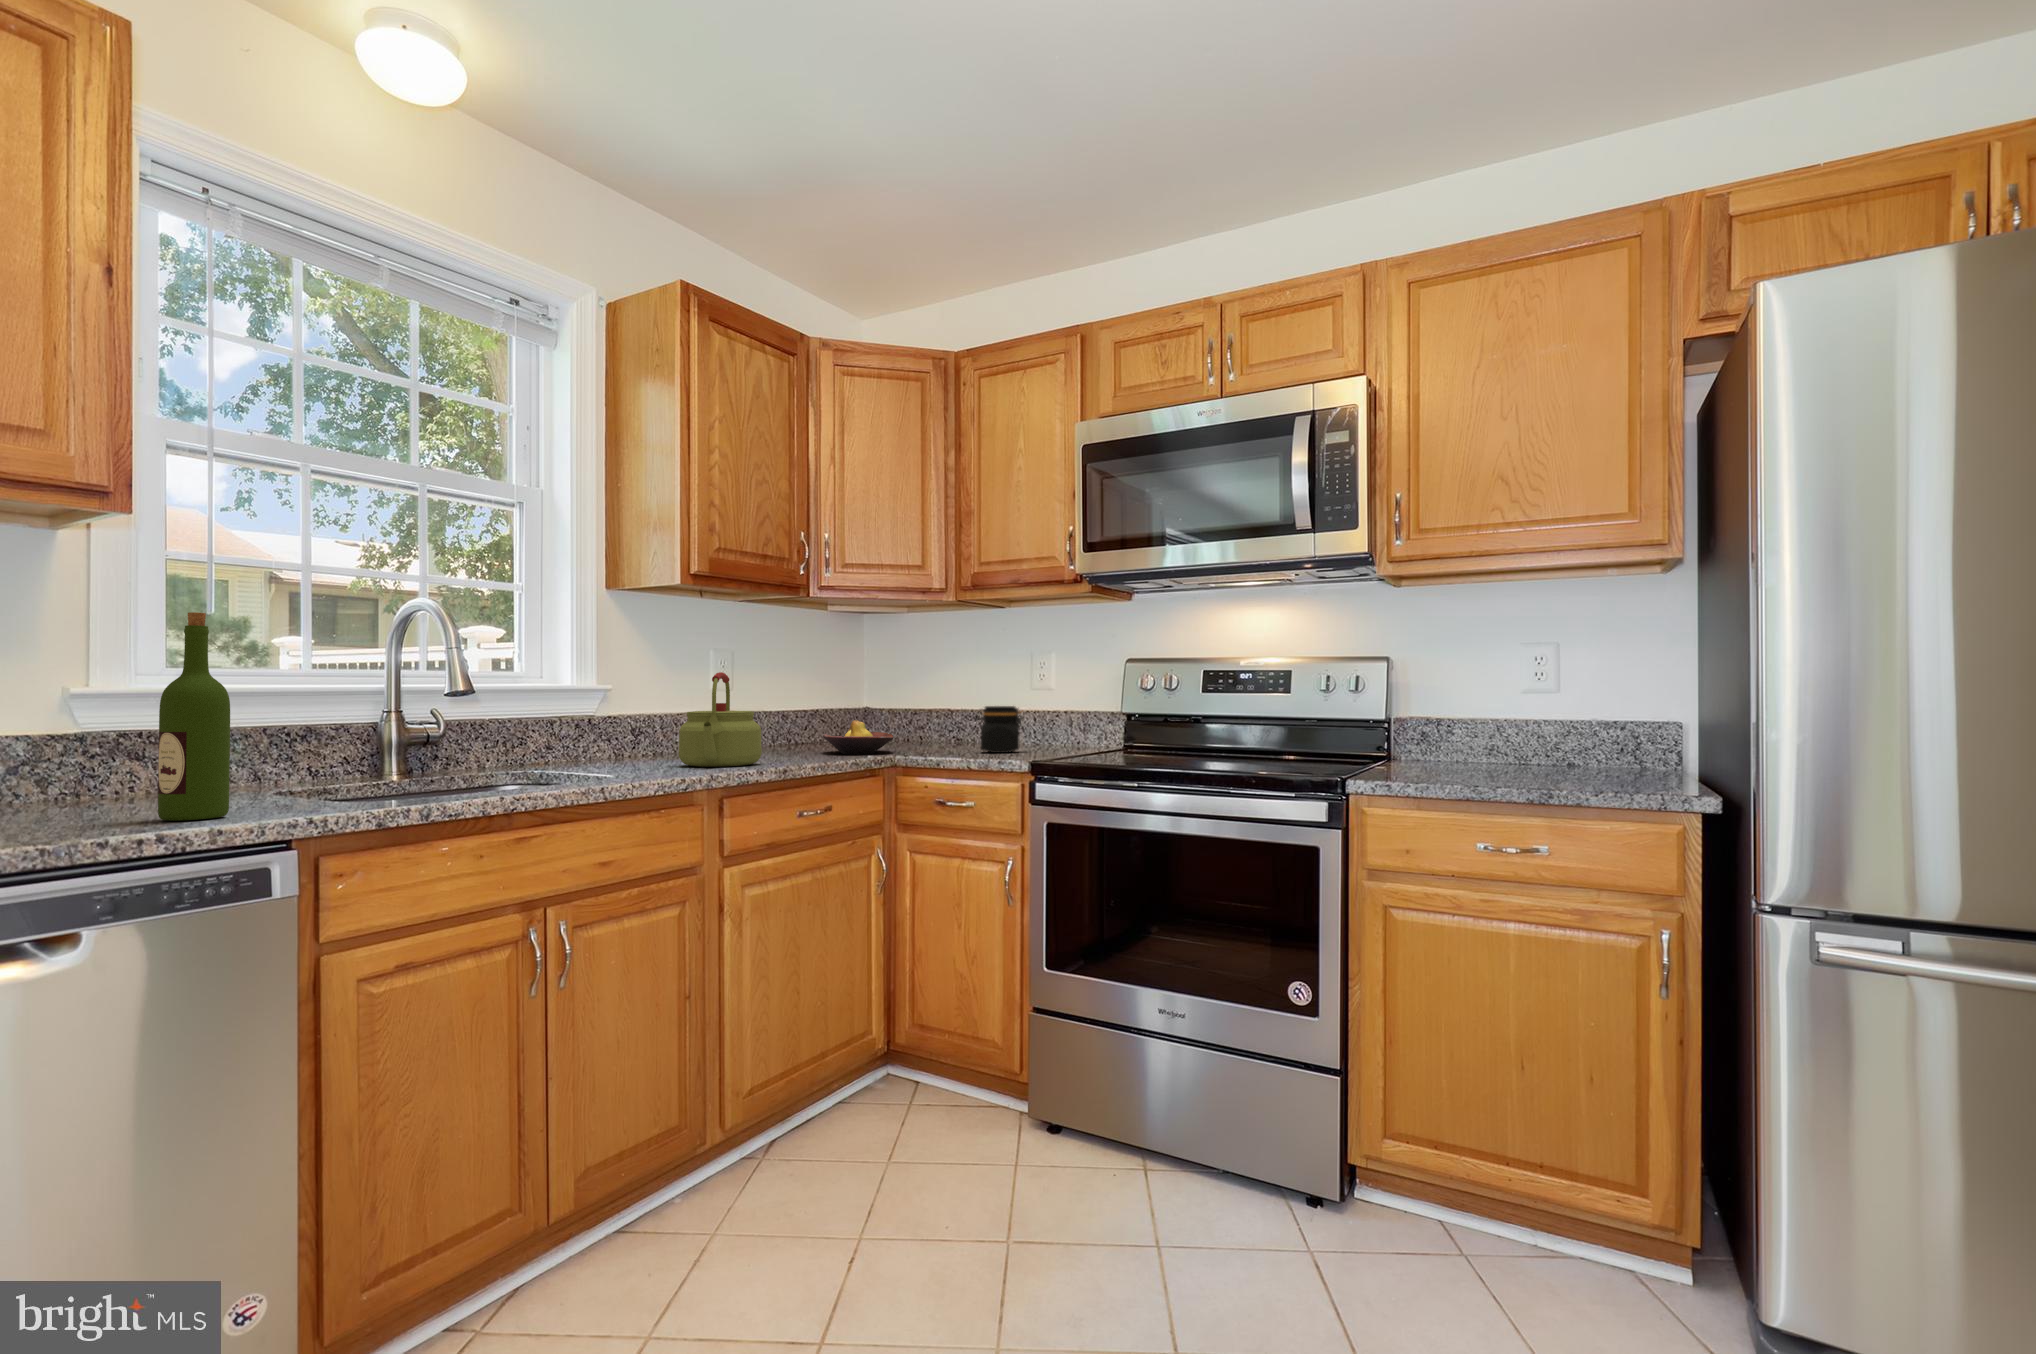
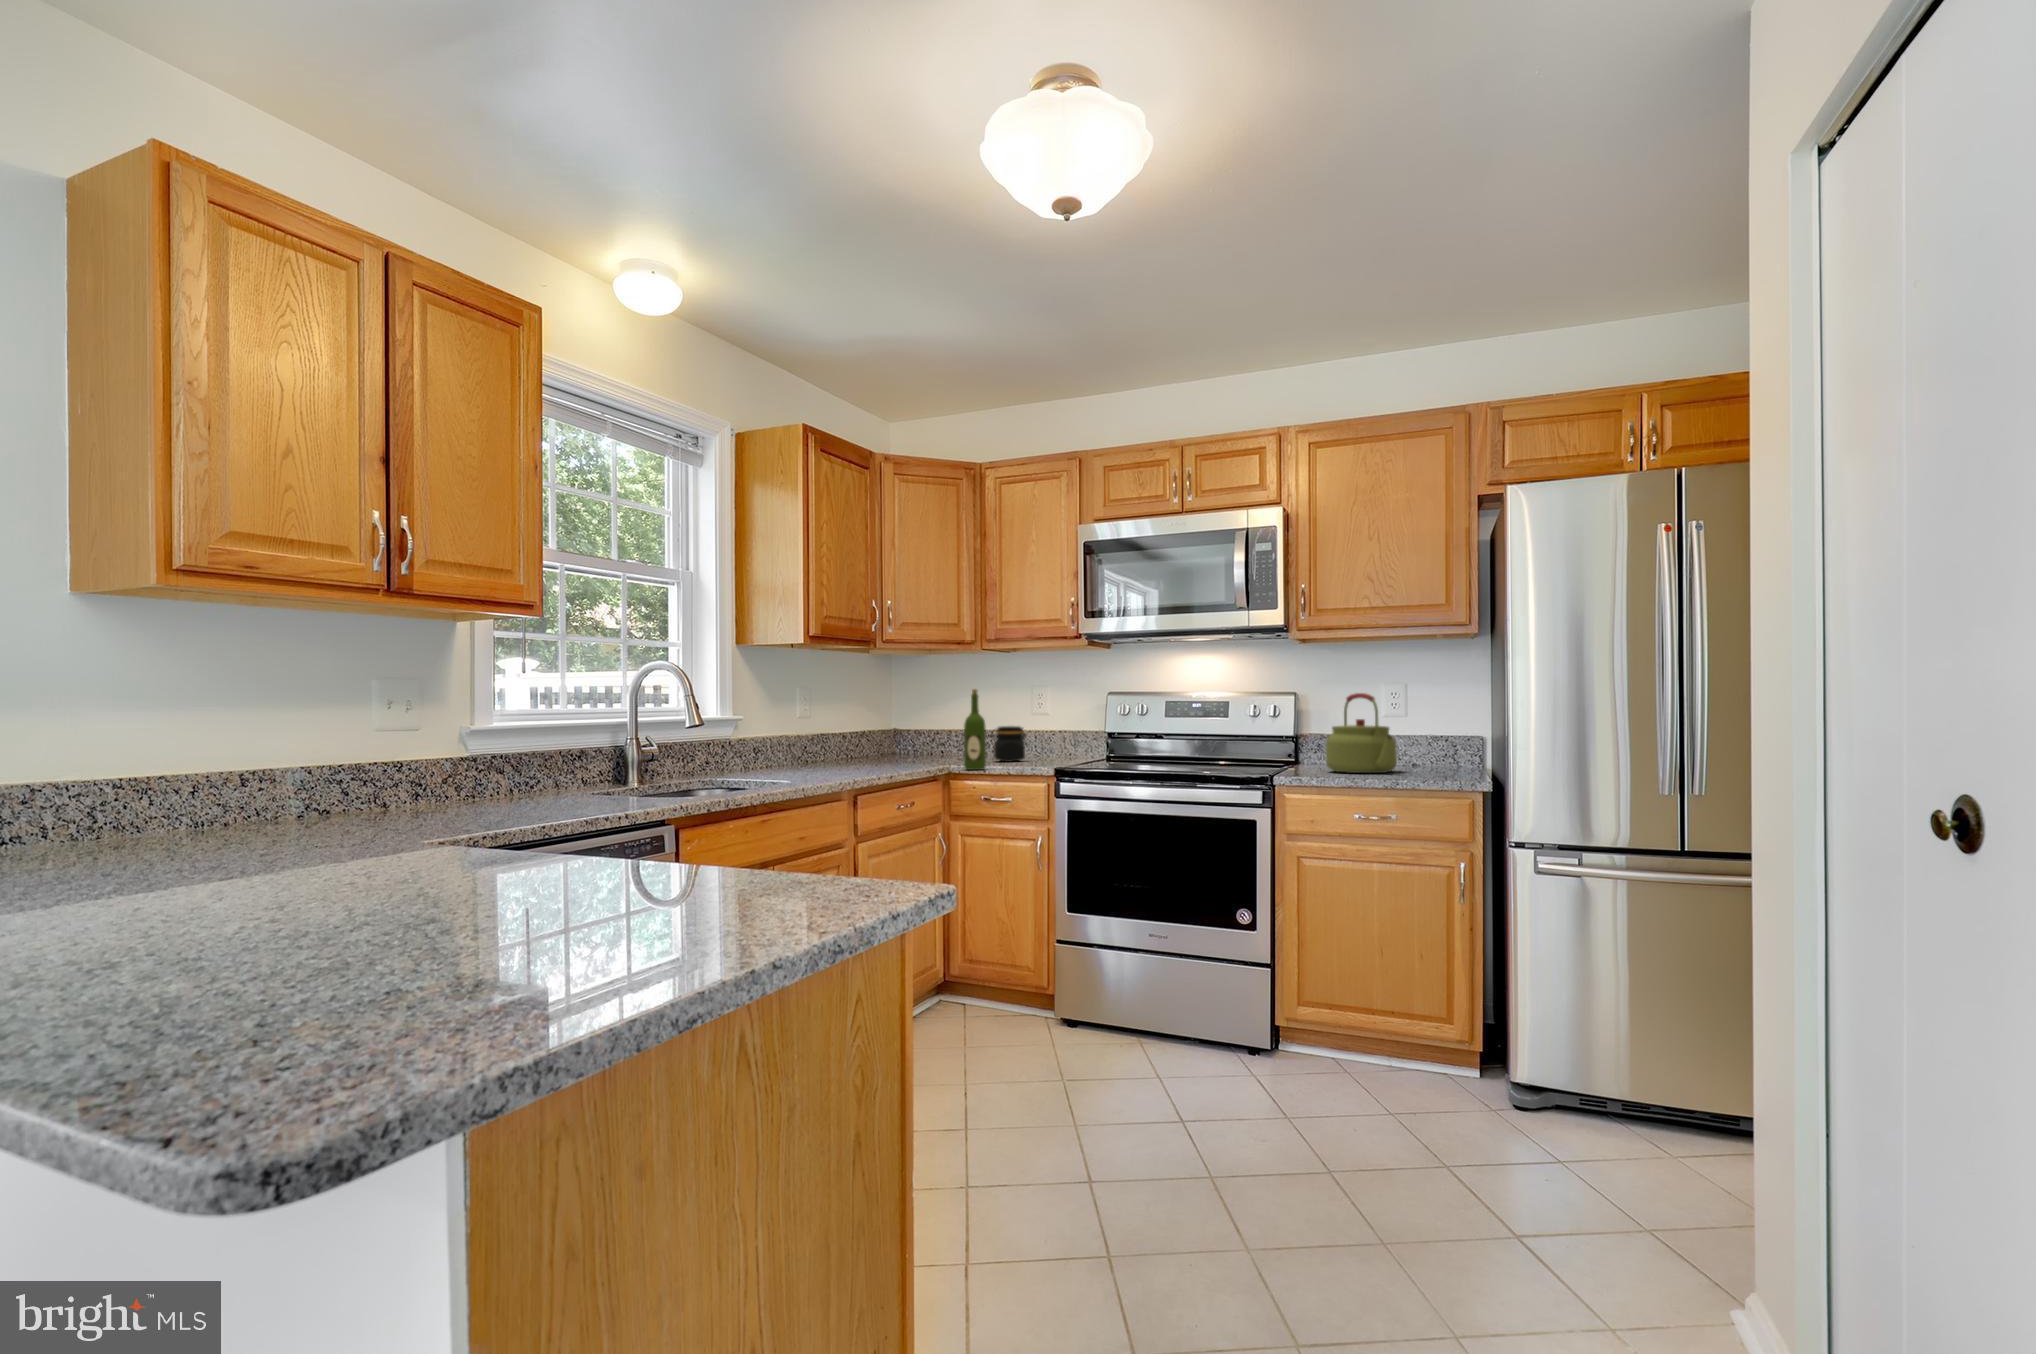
wine bottle: present [158,612,230,821] -> present [964,689,986,770]
kettle: present [679,672,762,767] -> present [1326,693,1397,773]
fruit bowl: present [823,720,893,755] -> none [871,738,928,765]

